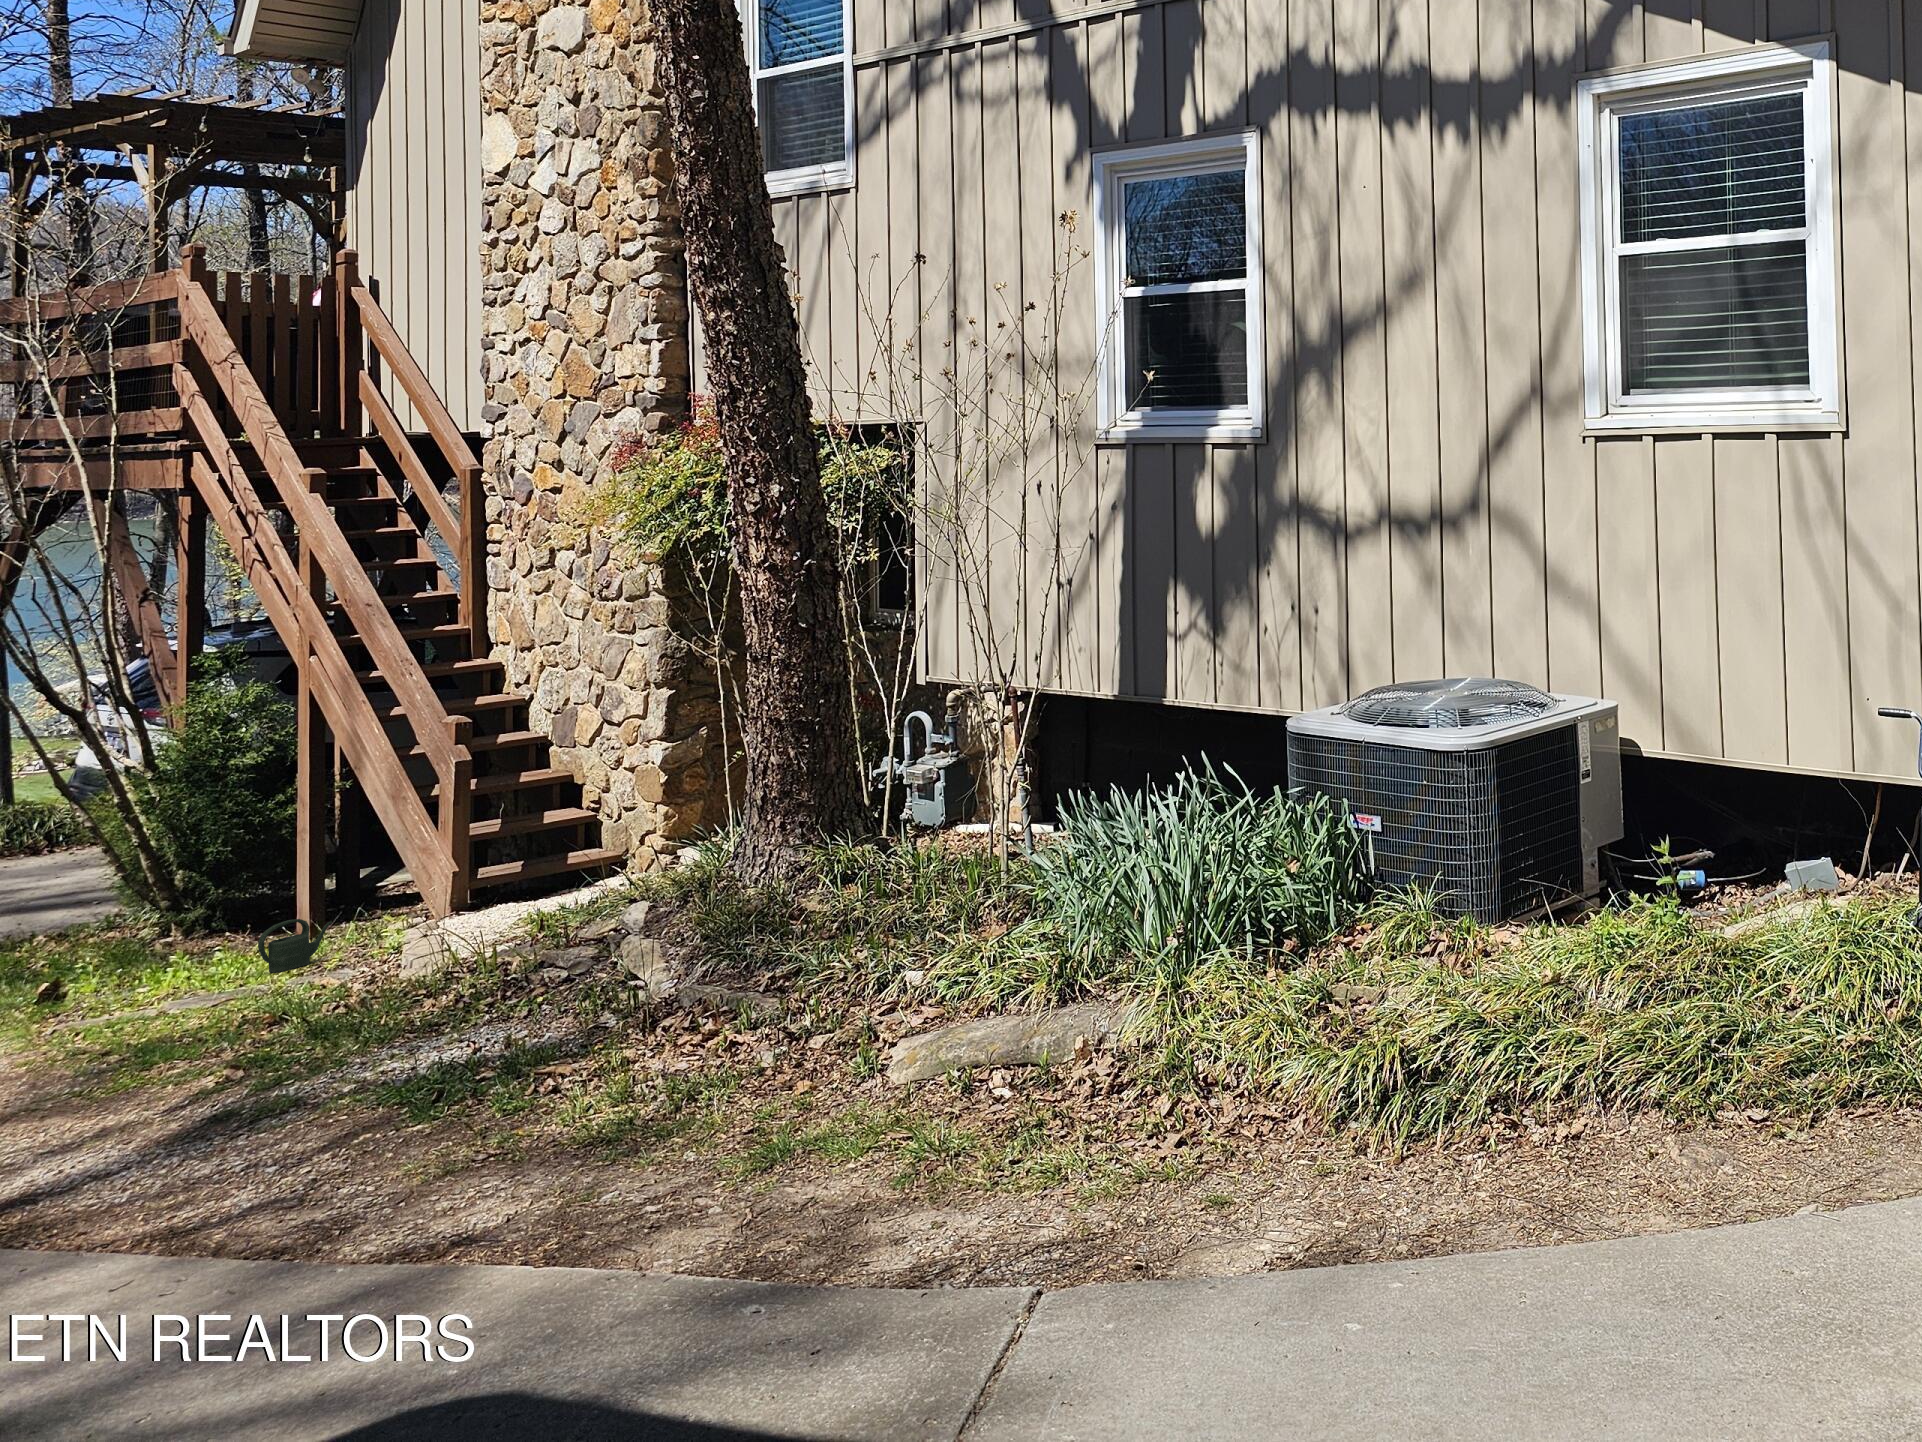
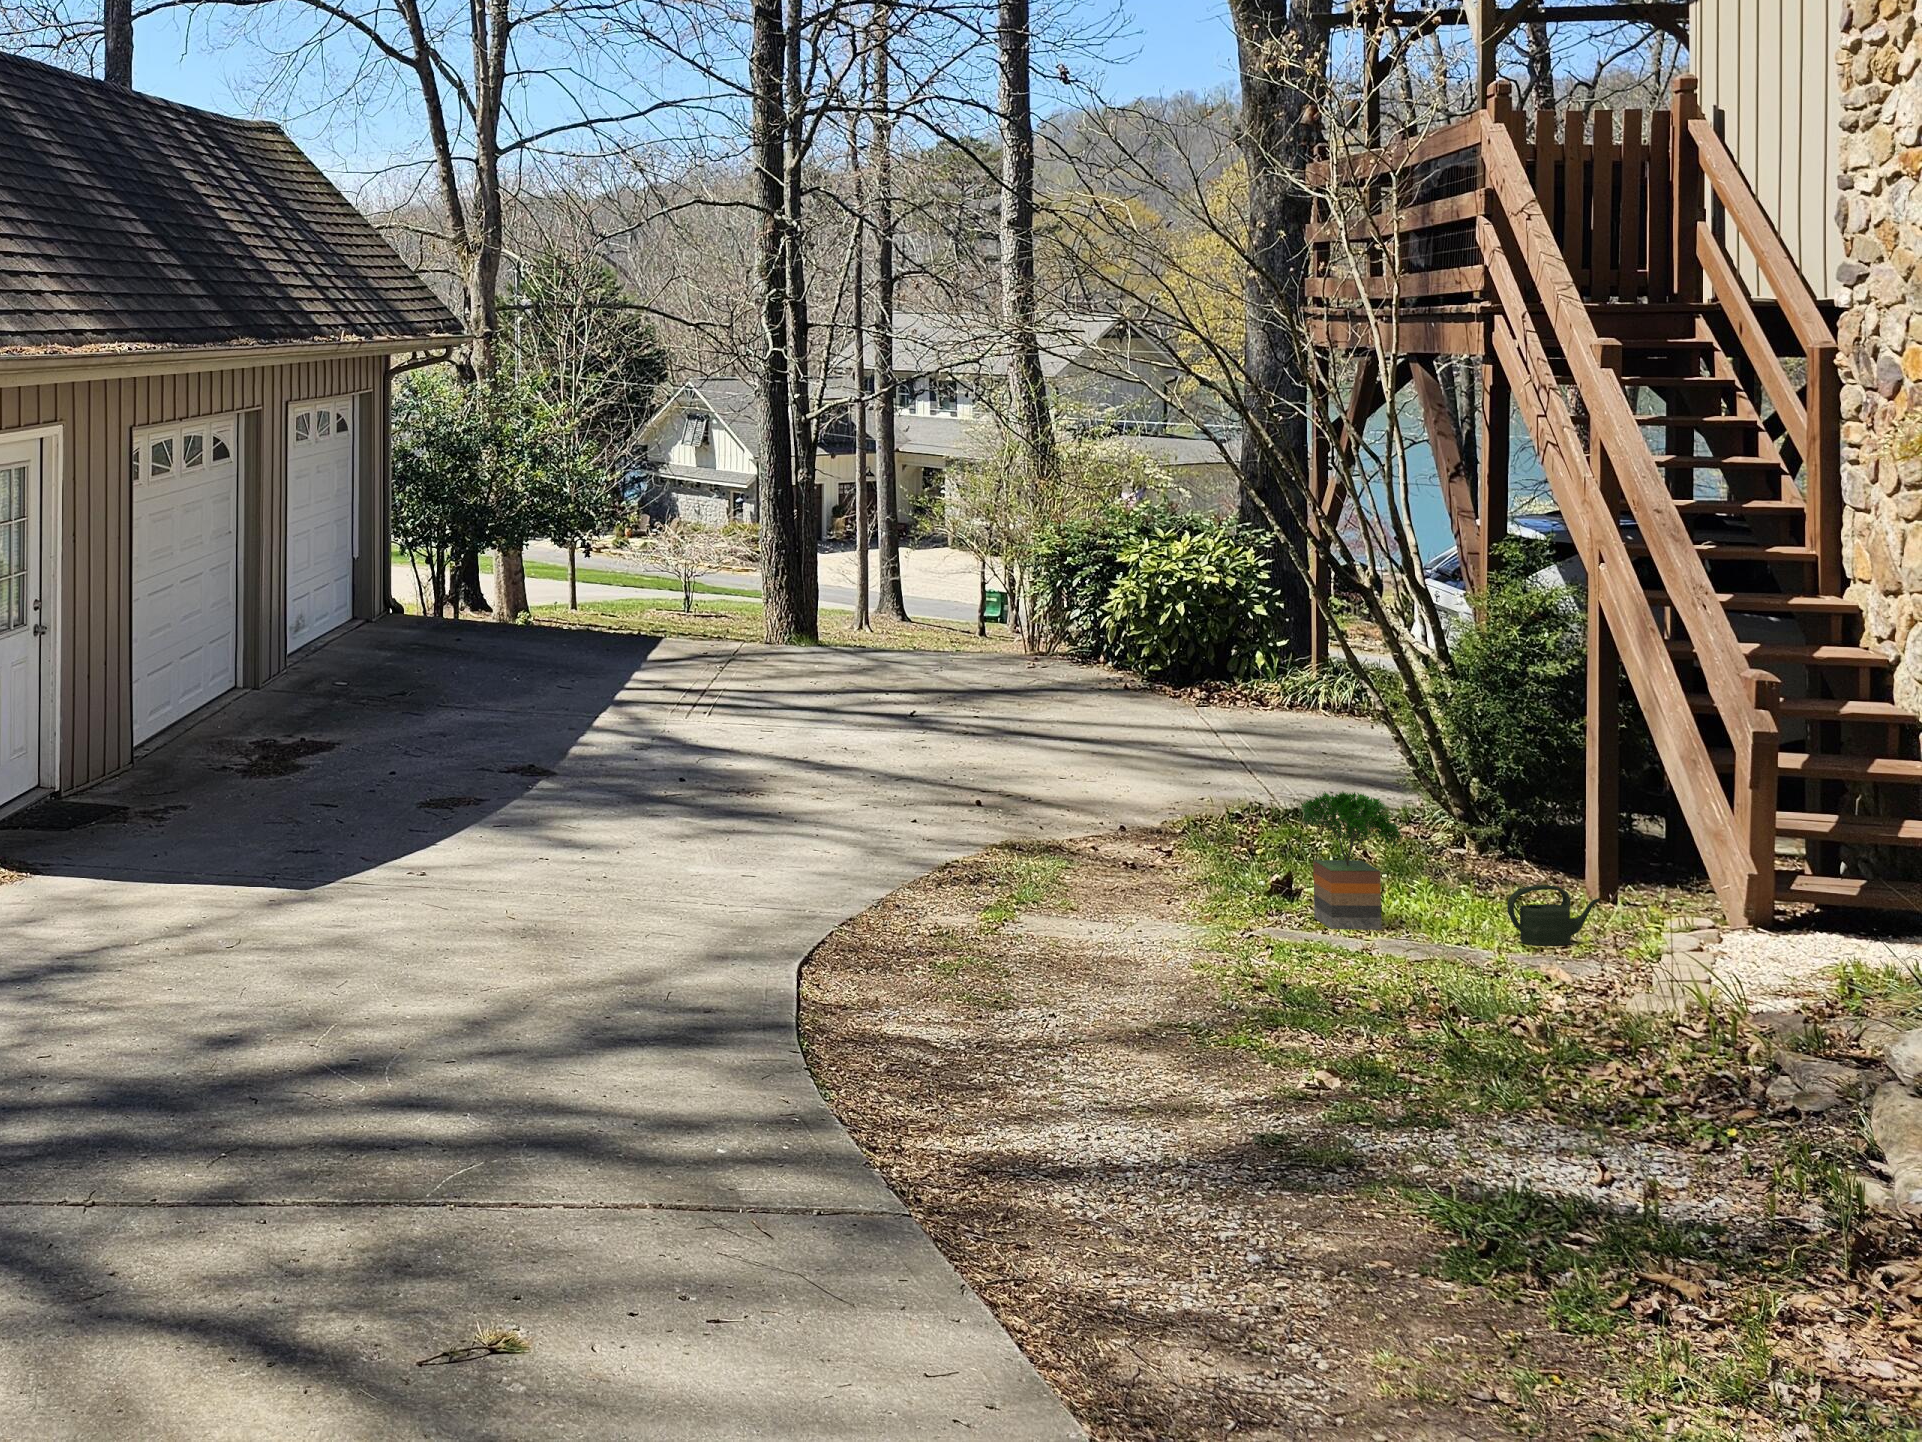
potted tree: none [60,880,164,1008] -> present [1300,791,1402,930]

